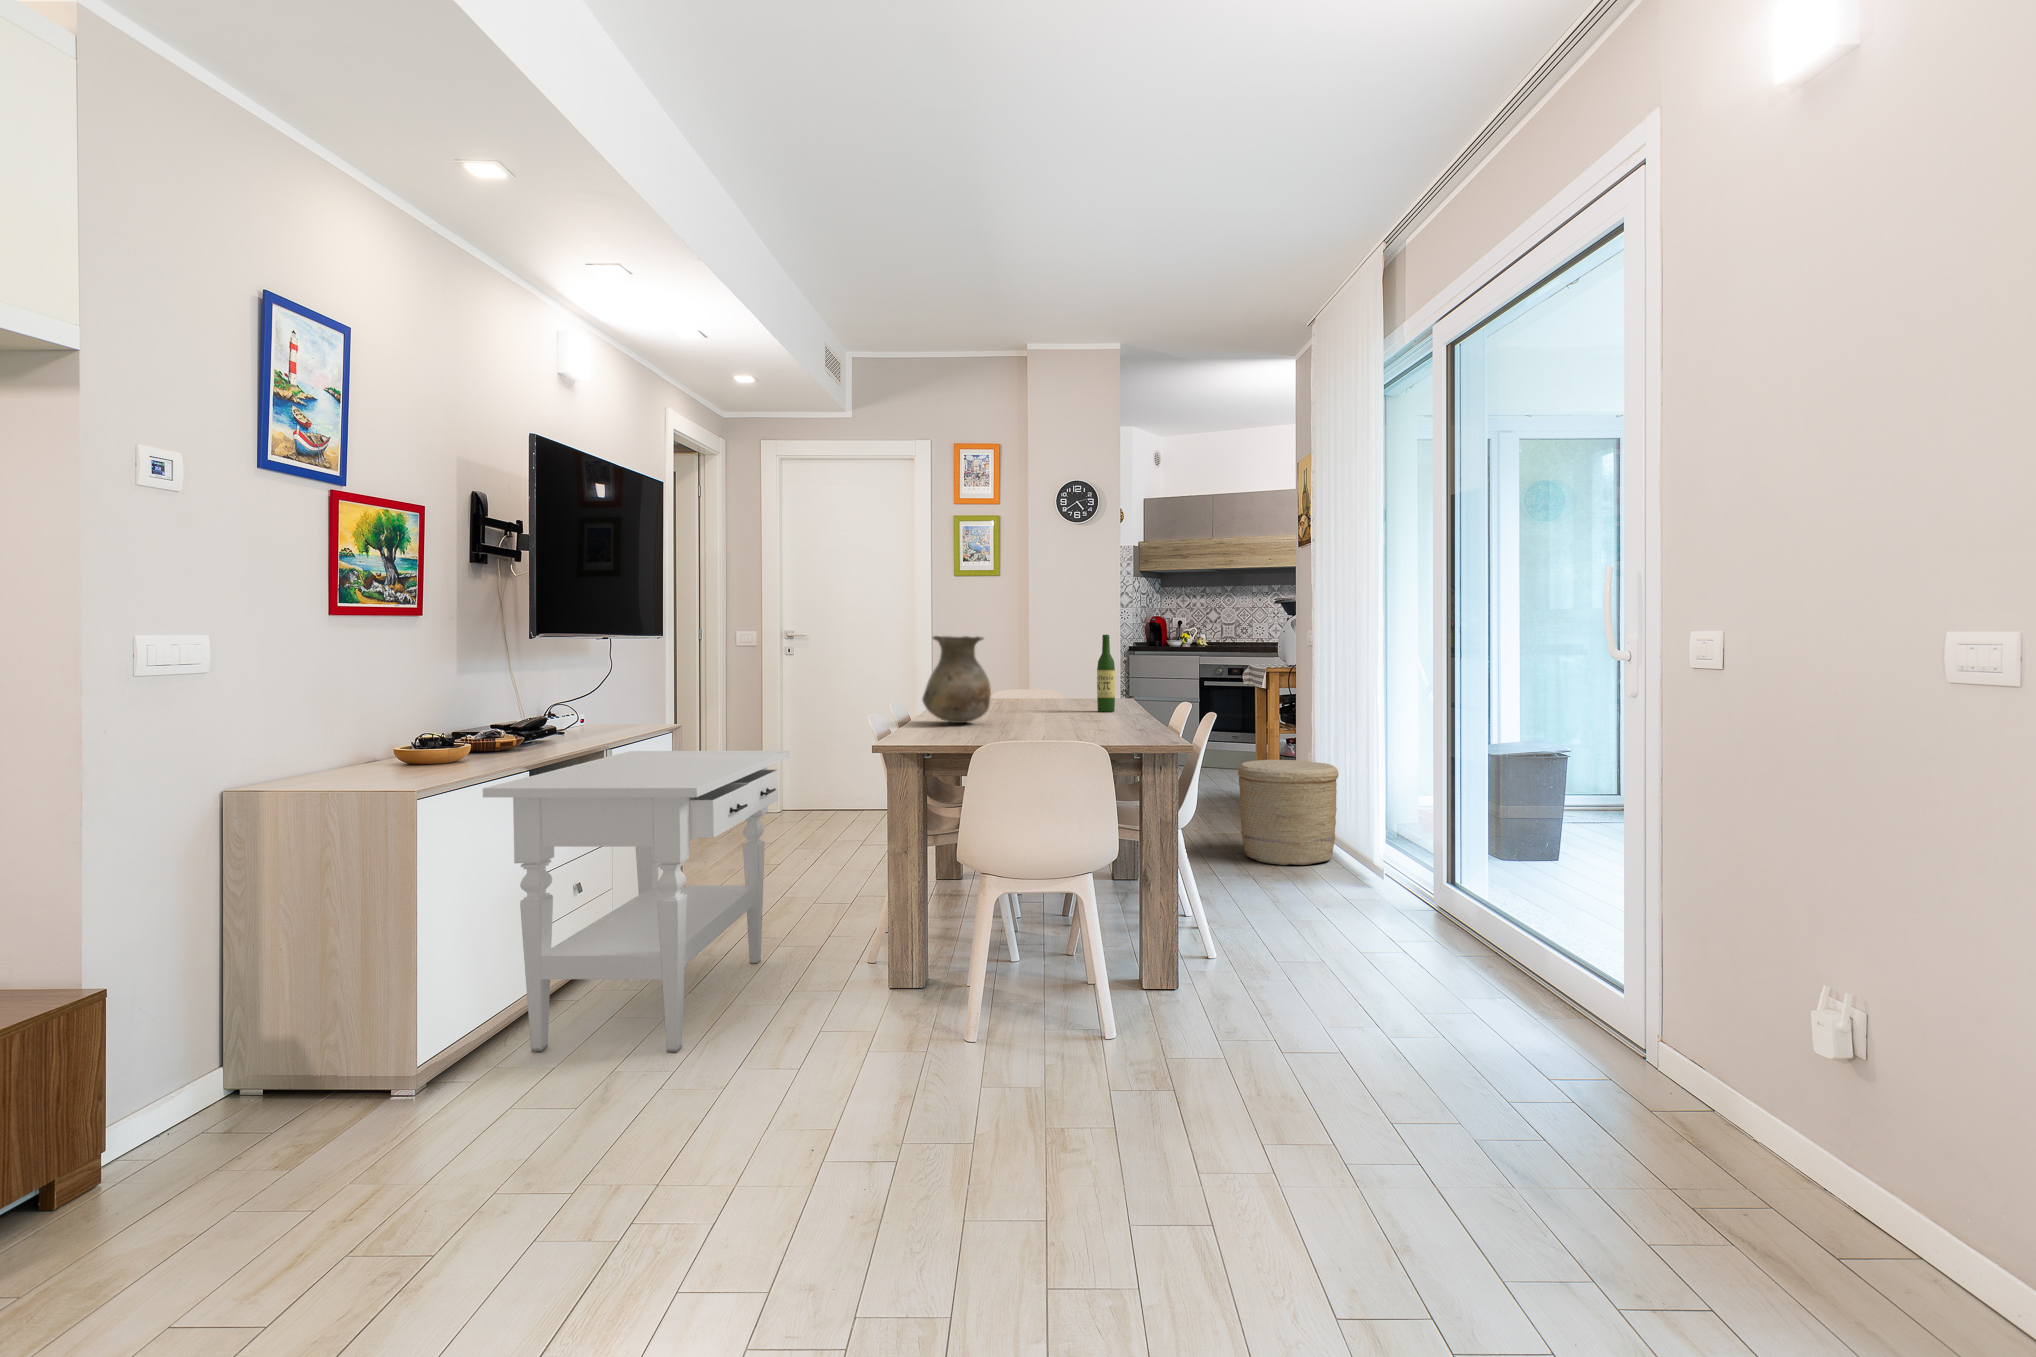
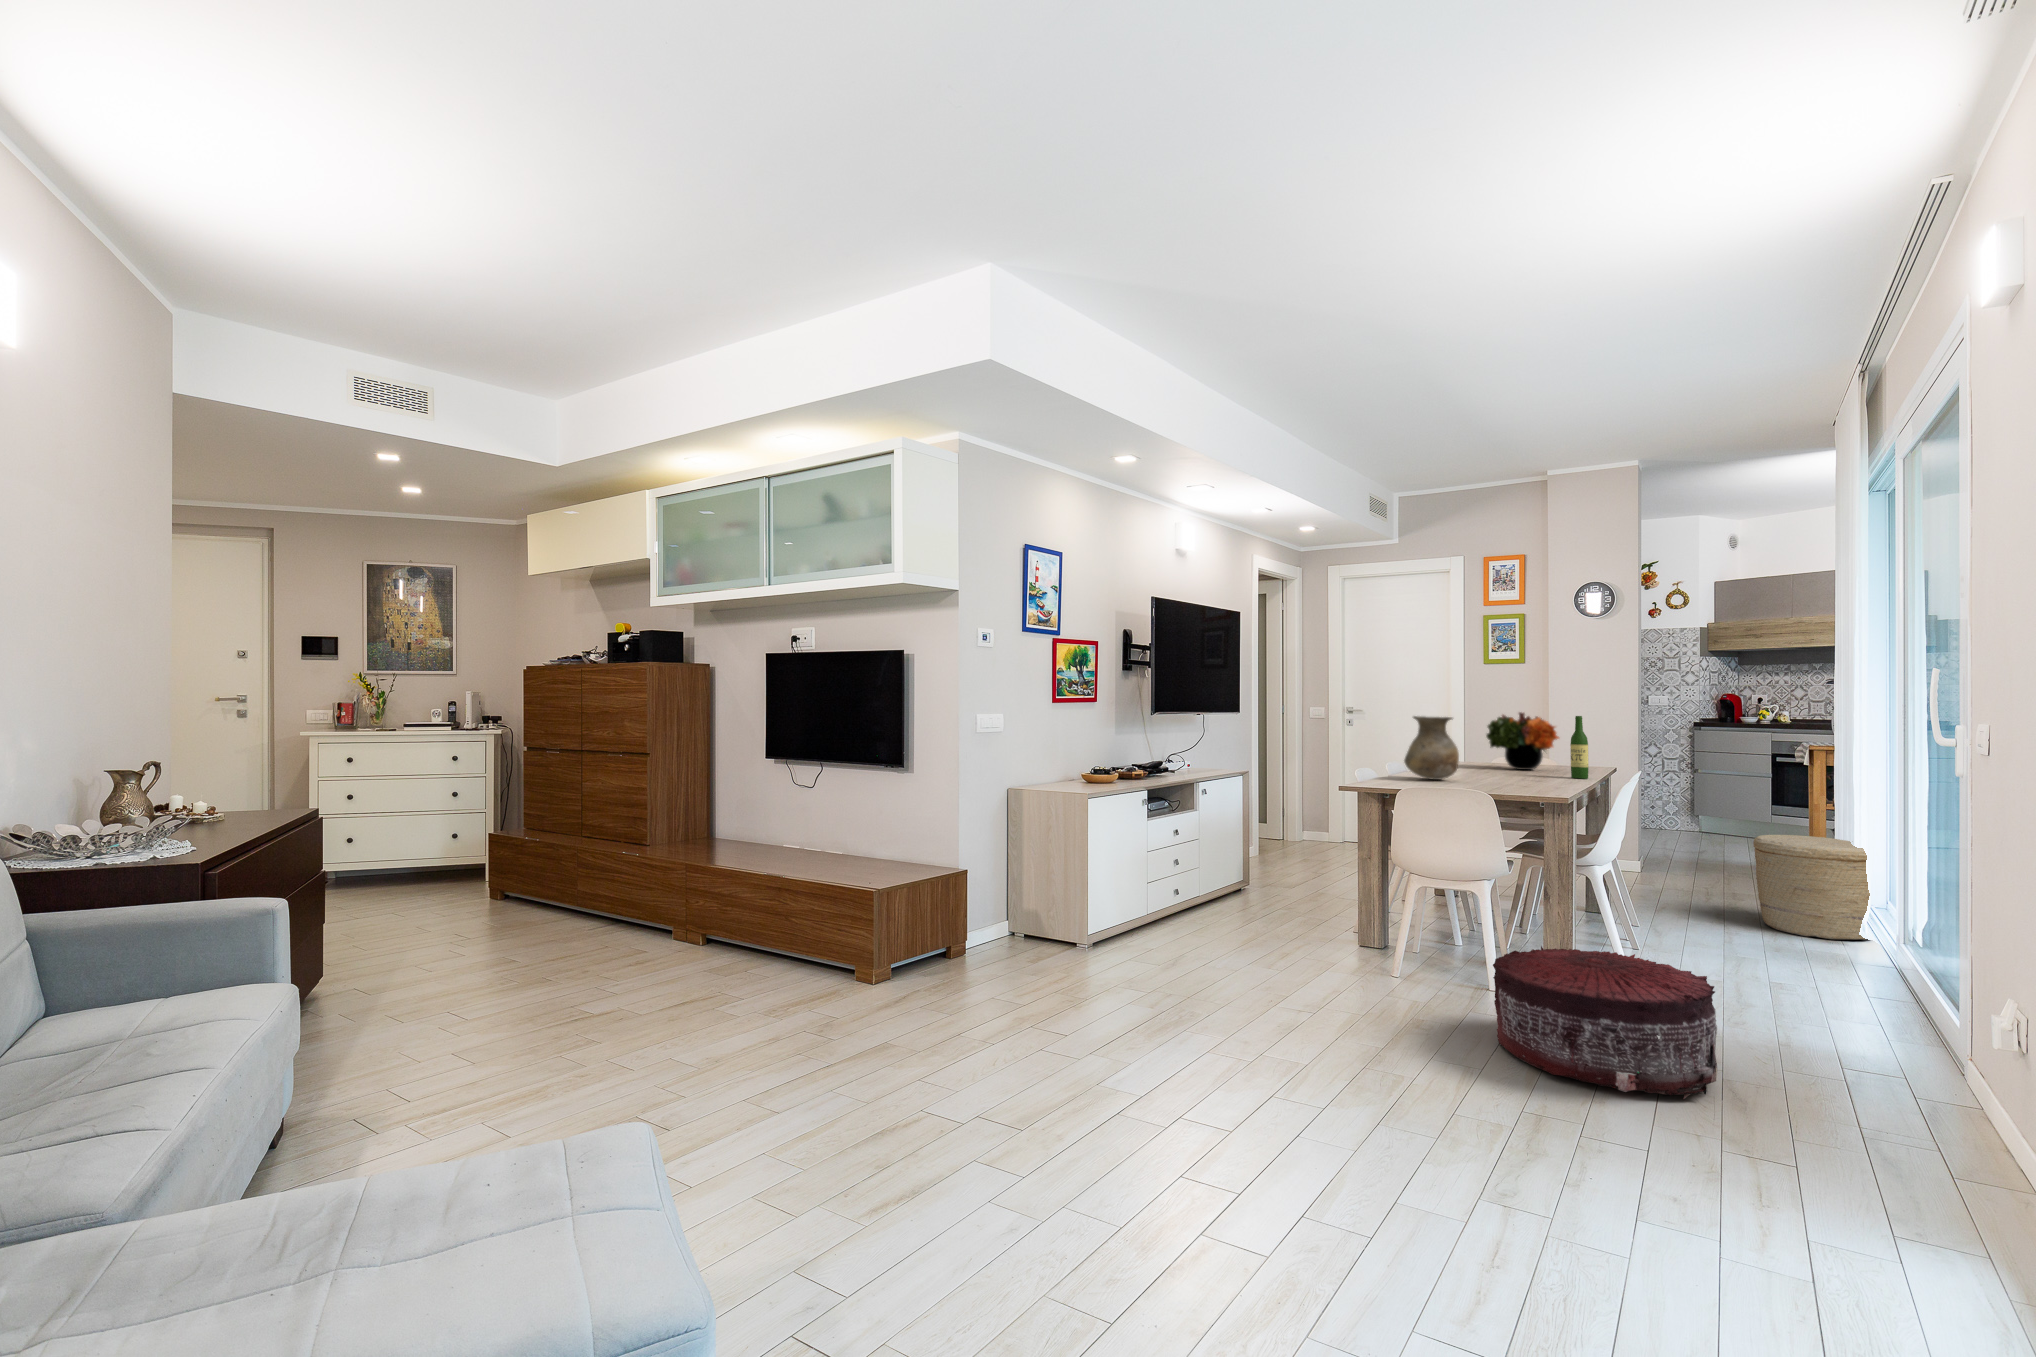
flower arrangement: none [993,632,1074,704] -> present [1487,712,1559,770]
side table: present [483,751,789,1052] -> none [1120,784,1306,963]
pouf: none [1105,934,1367,1137] -> present [1493,946,1717,1100]

